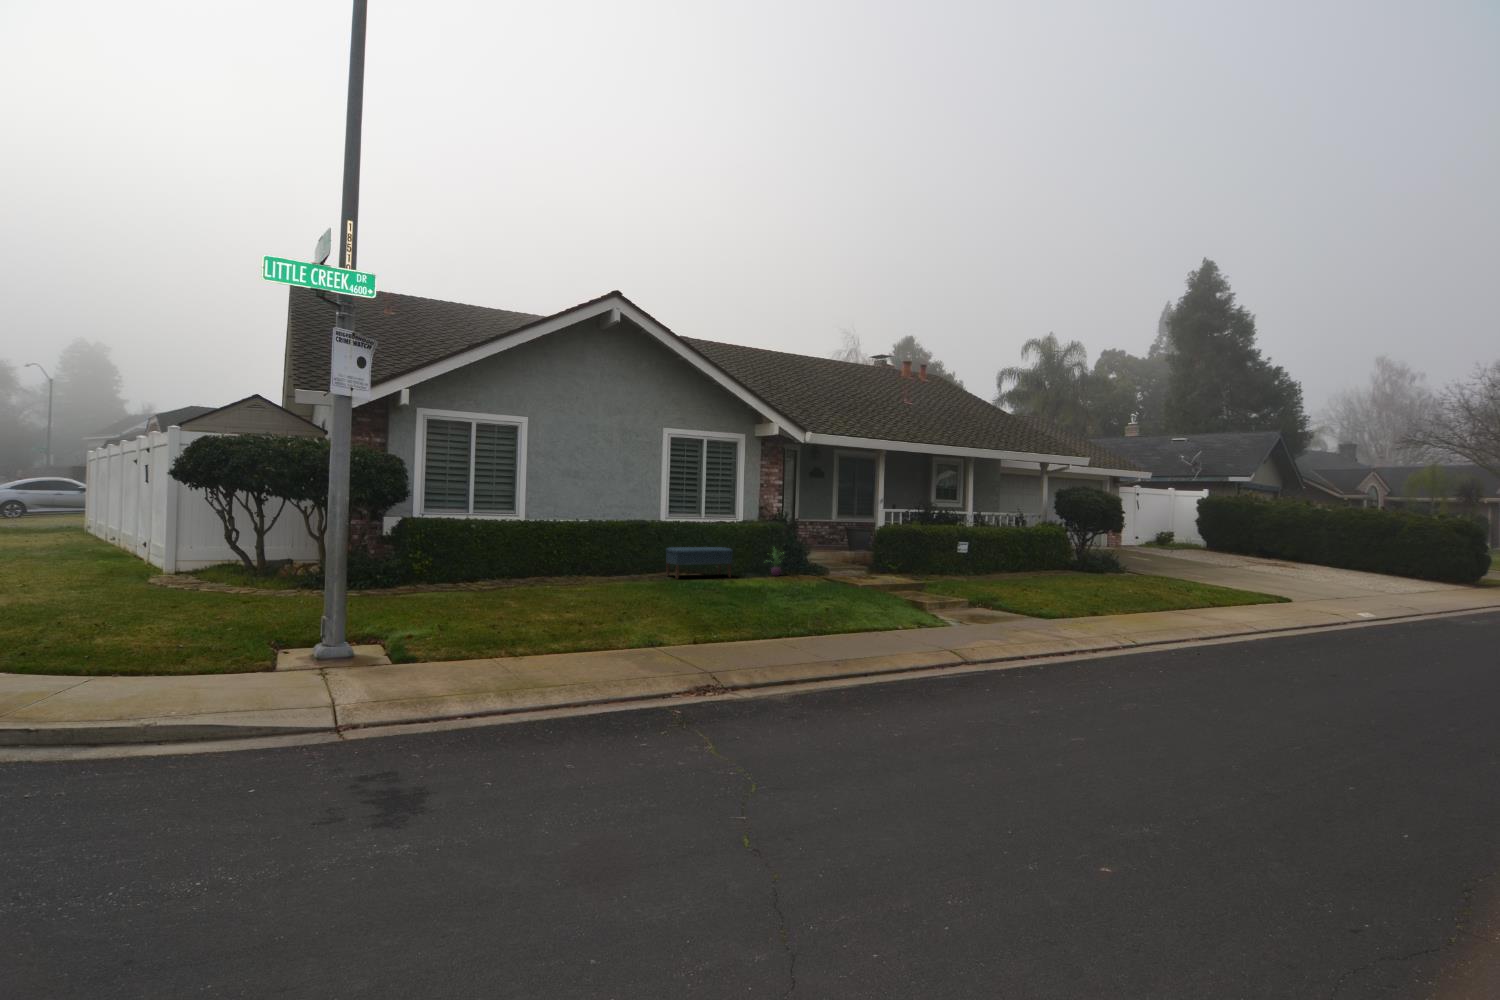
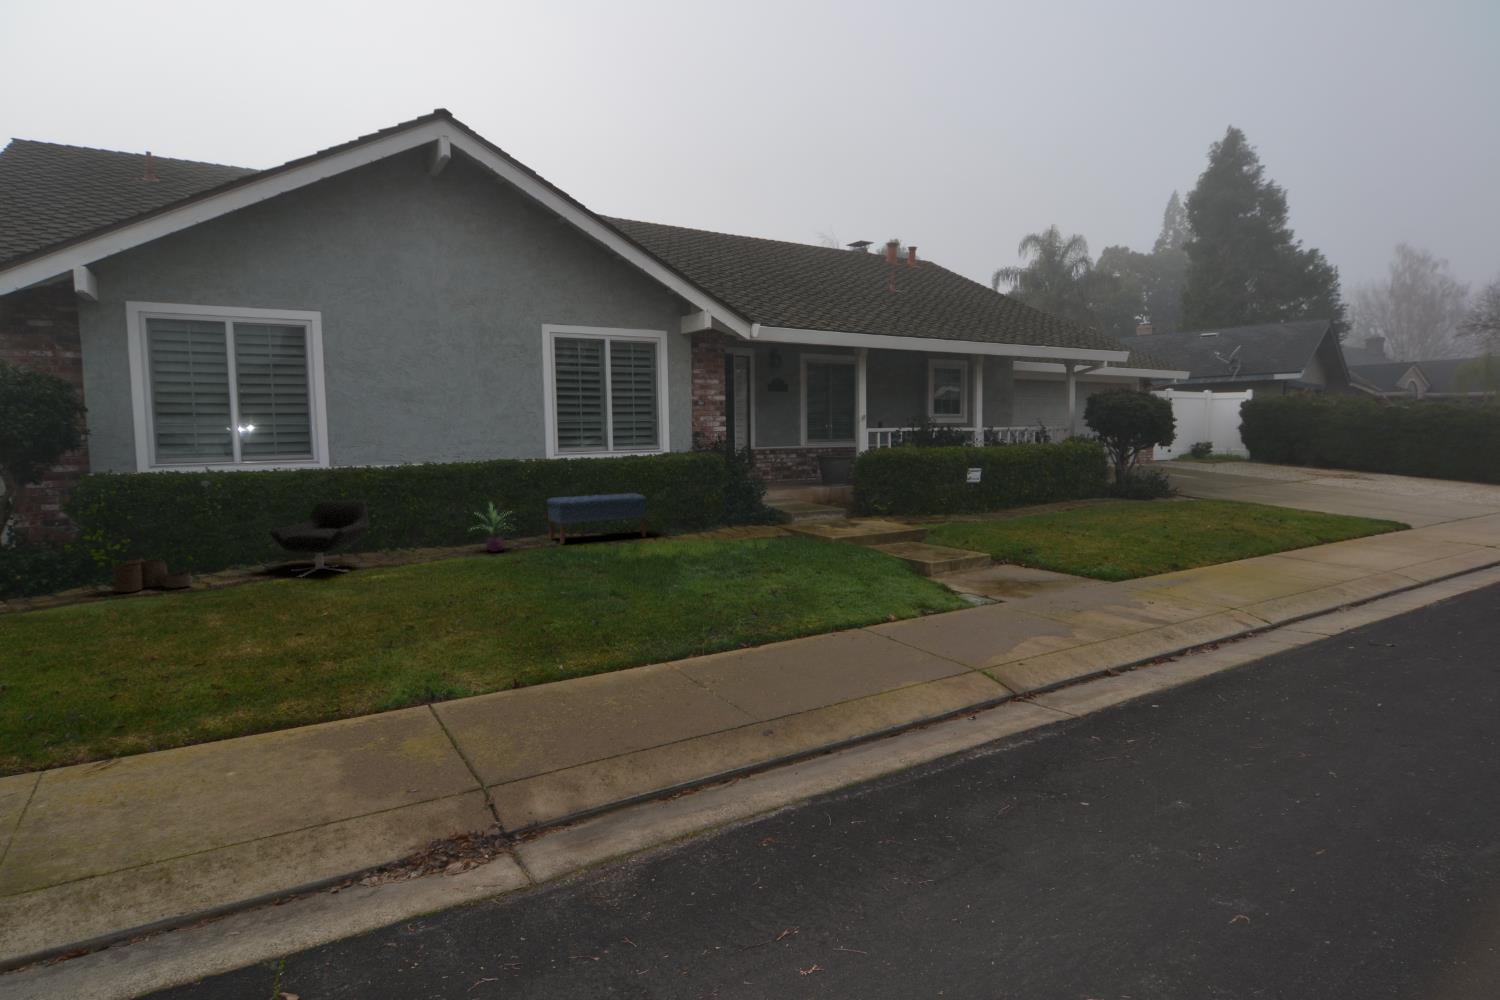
lounge chair: none [506,541,564,588] -> present [270,500,370,576]
decorative plant: present [771,550,781,576] -> present [476,504,504,552]
woven basket: none [420,569,466,590] -> present [112,556,191,592]

